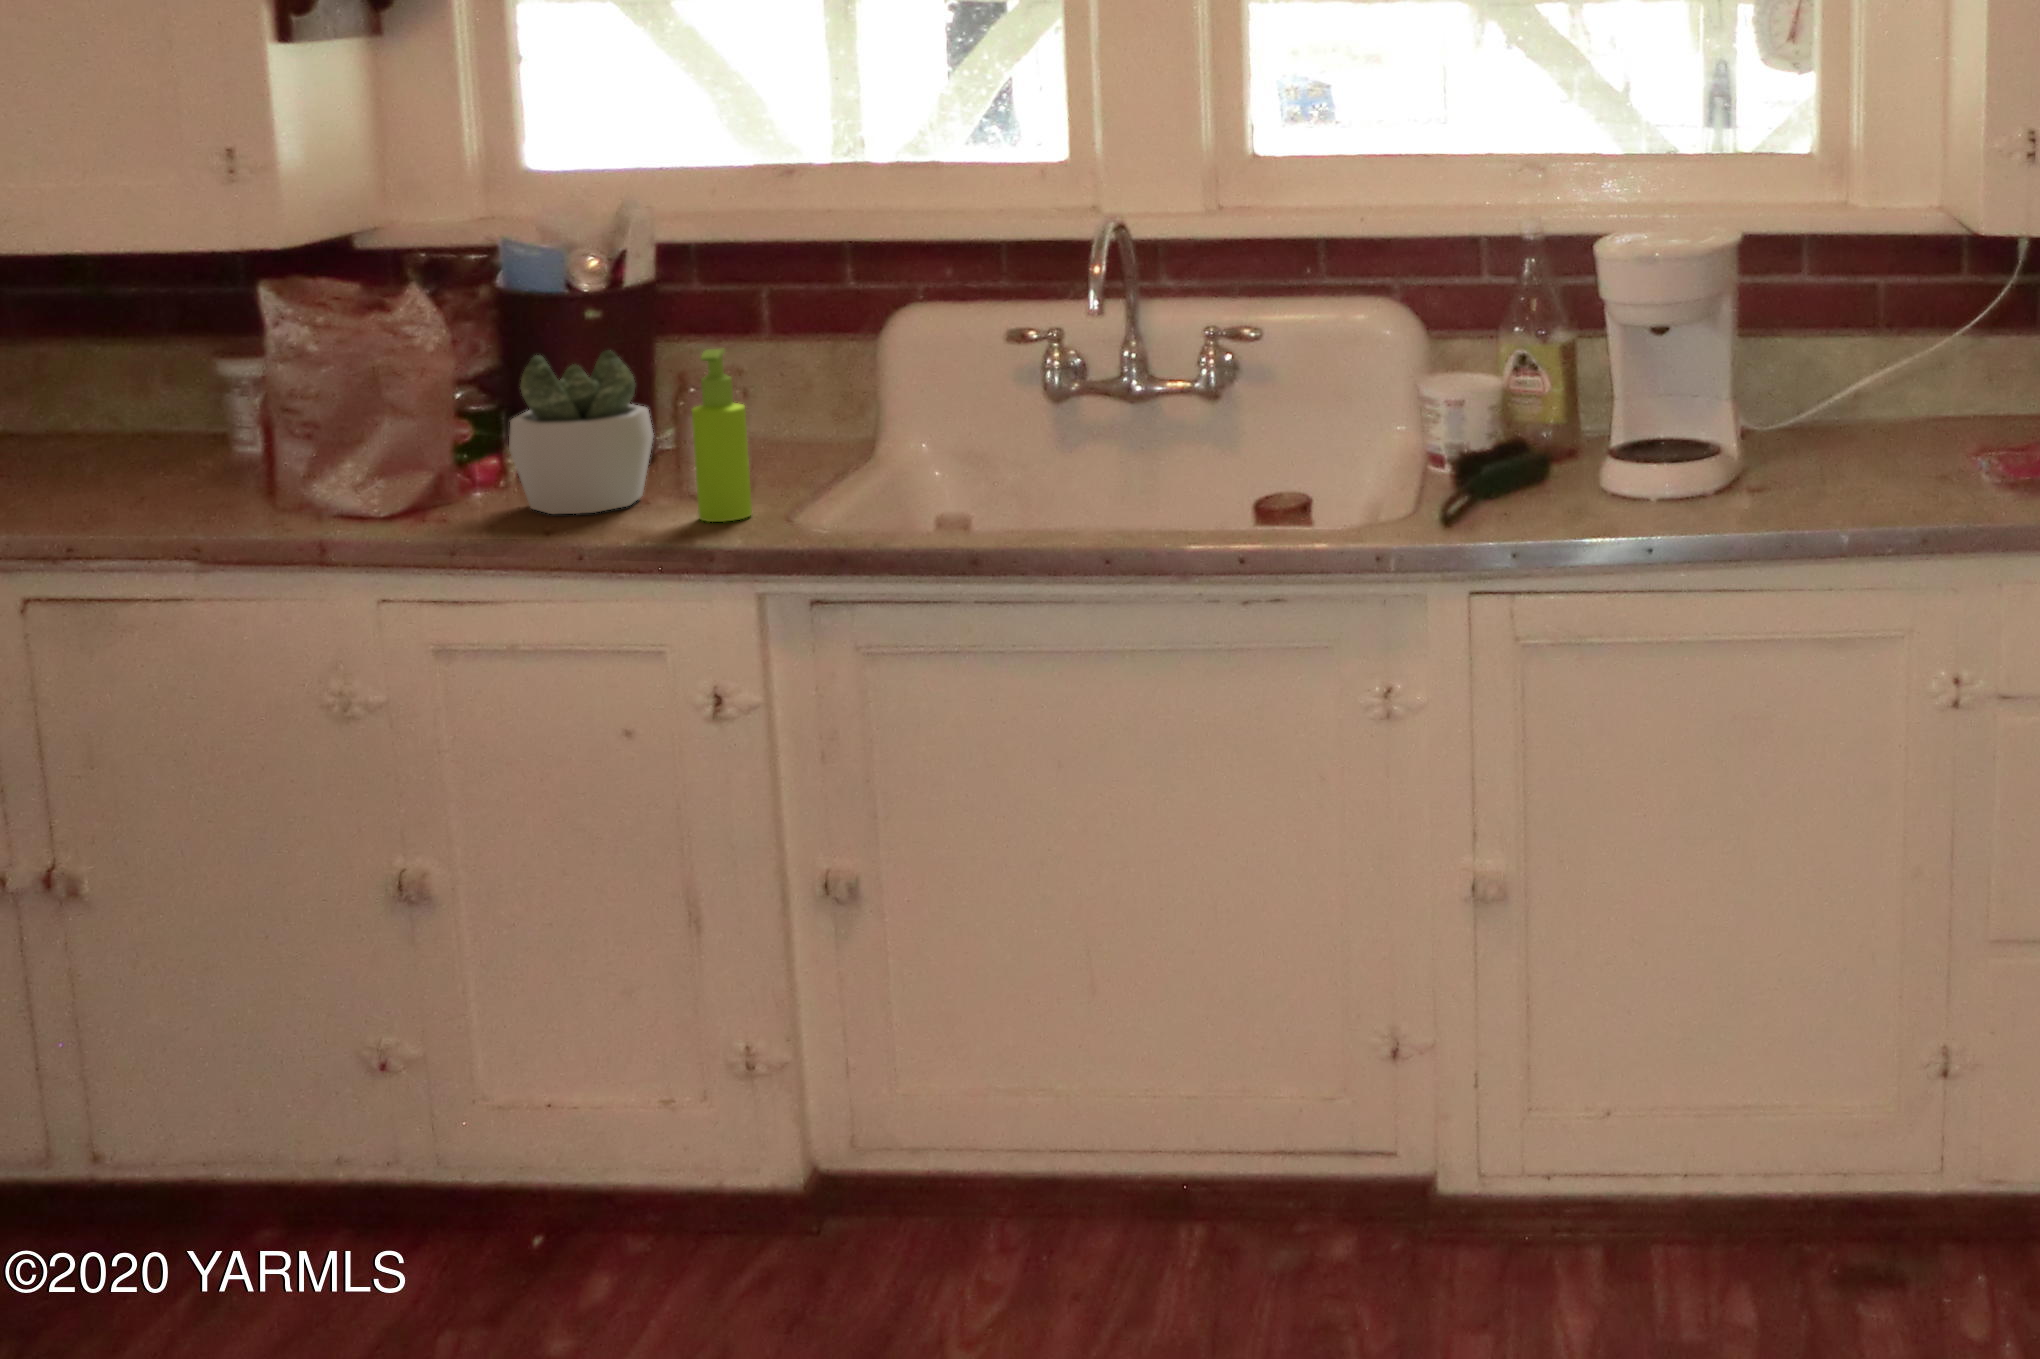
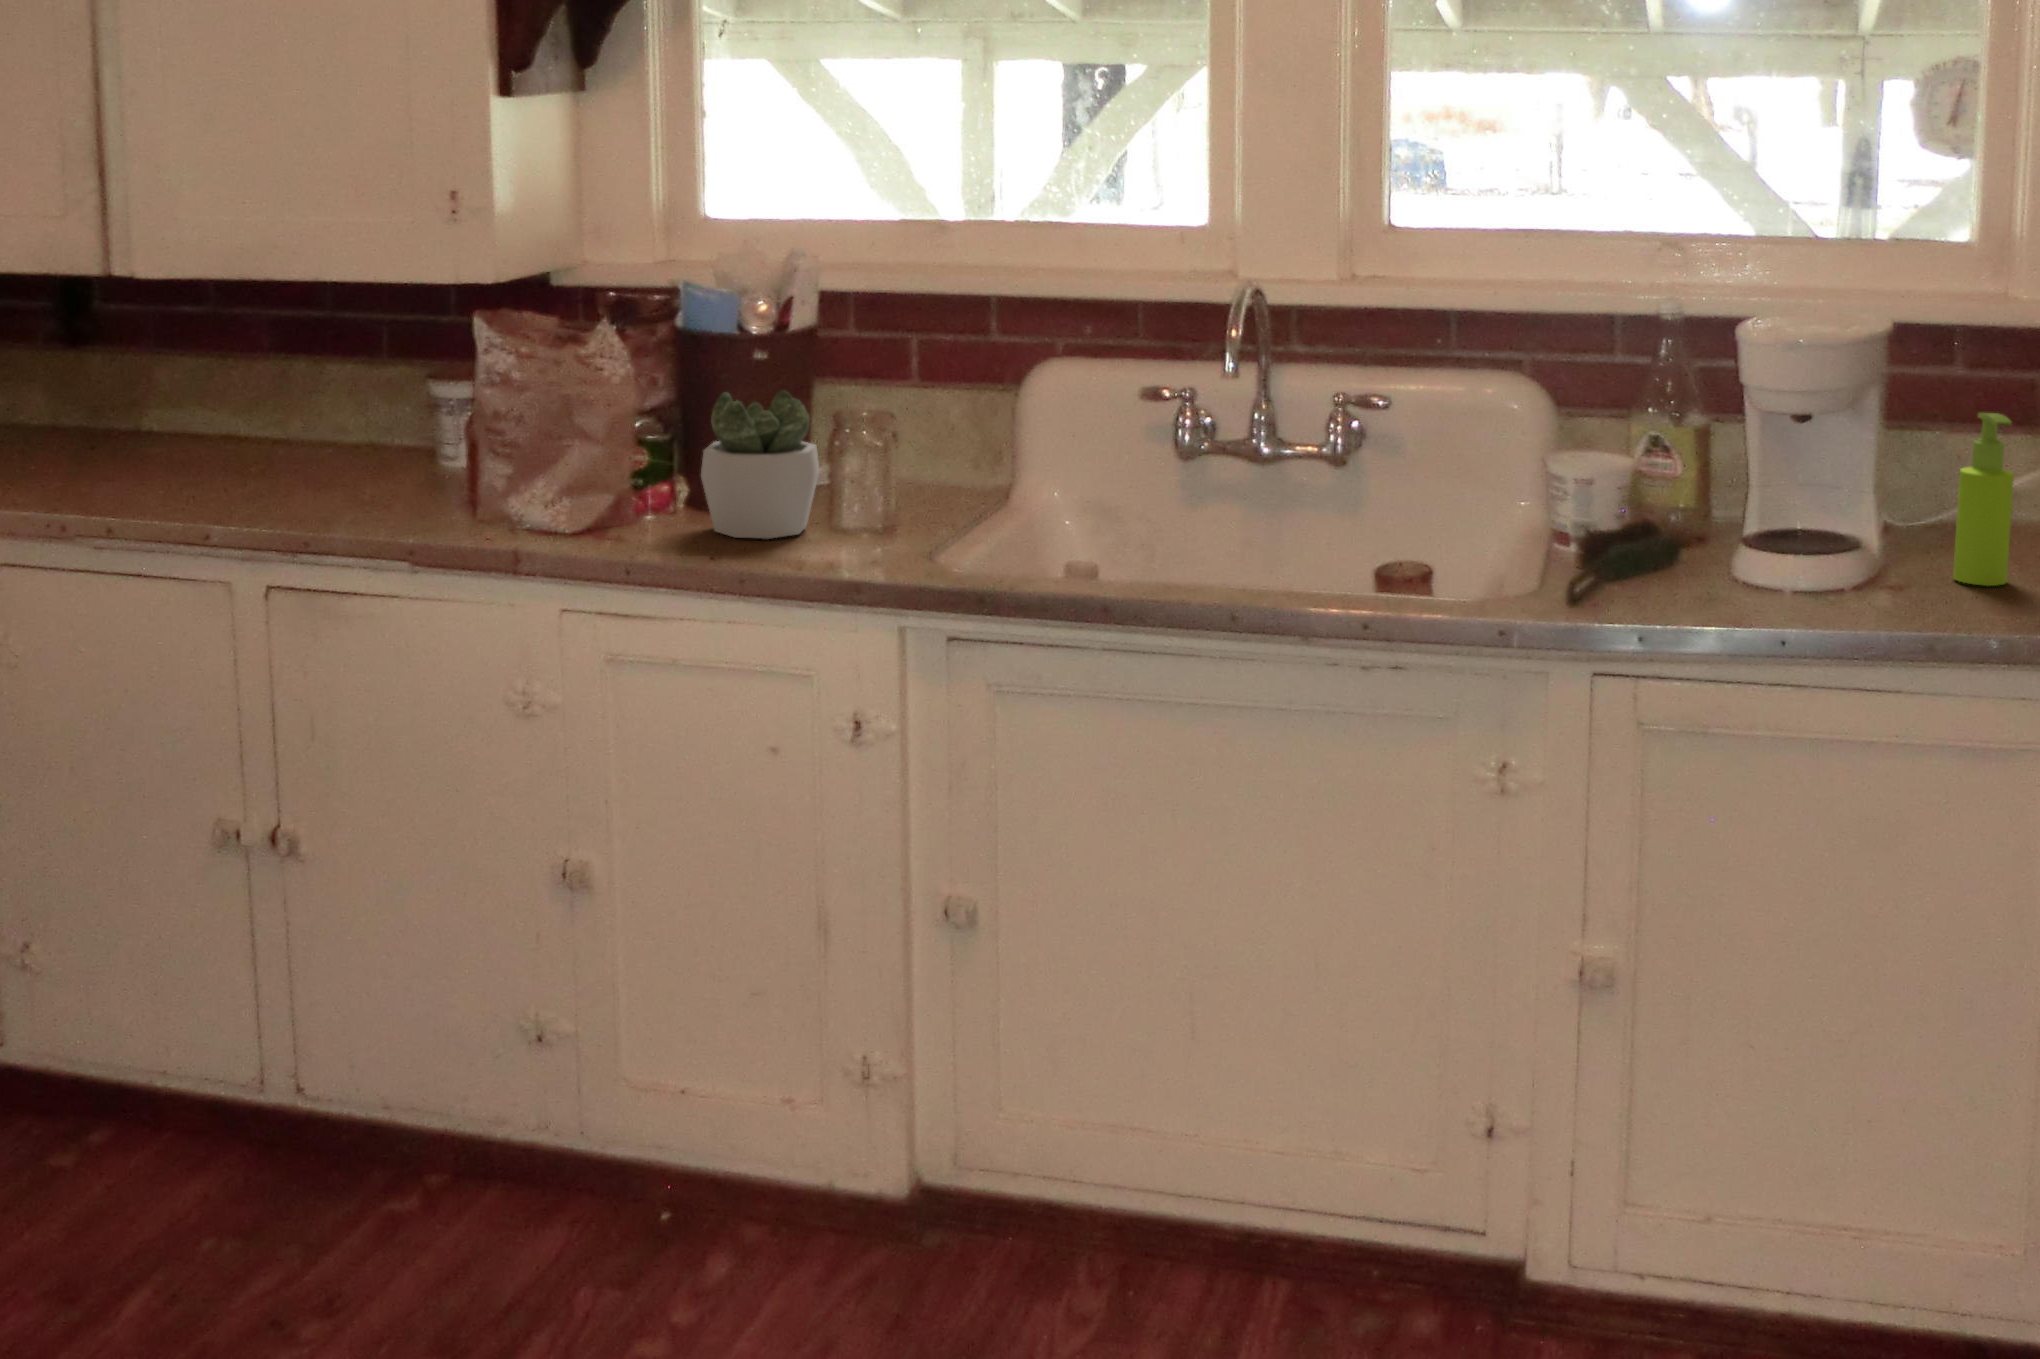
soap dispenser: present [692,349,752,522] -> present [1953,413,2014,586]

